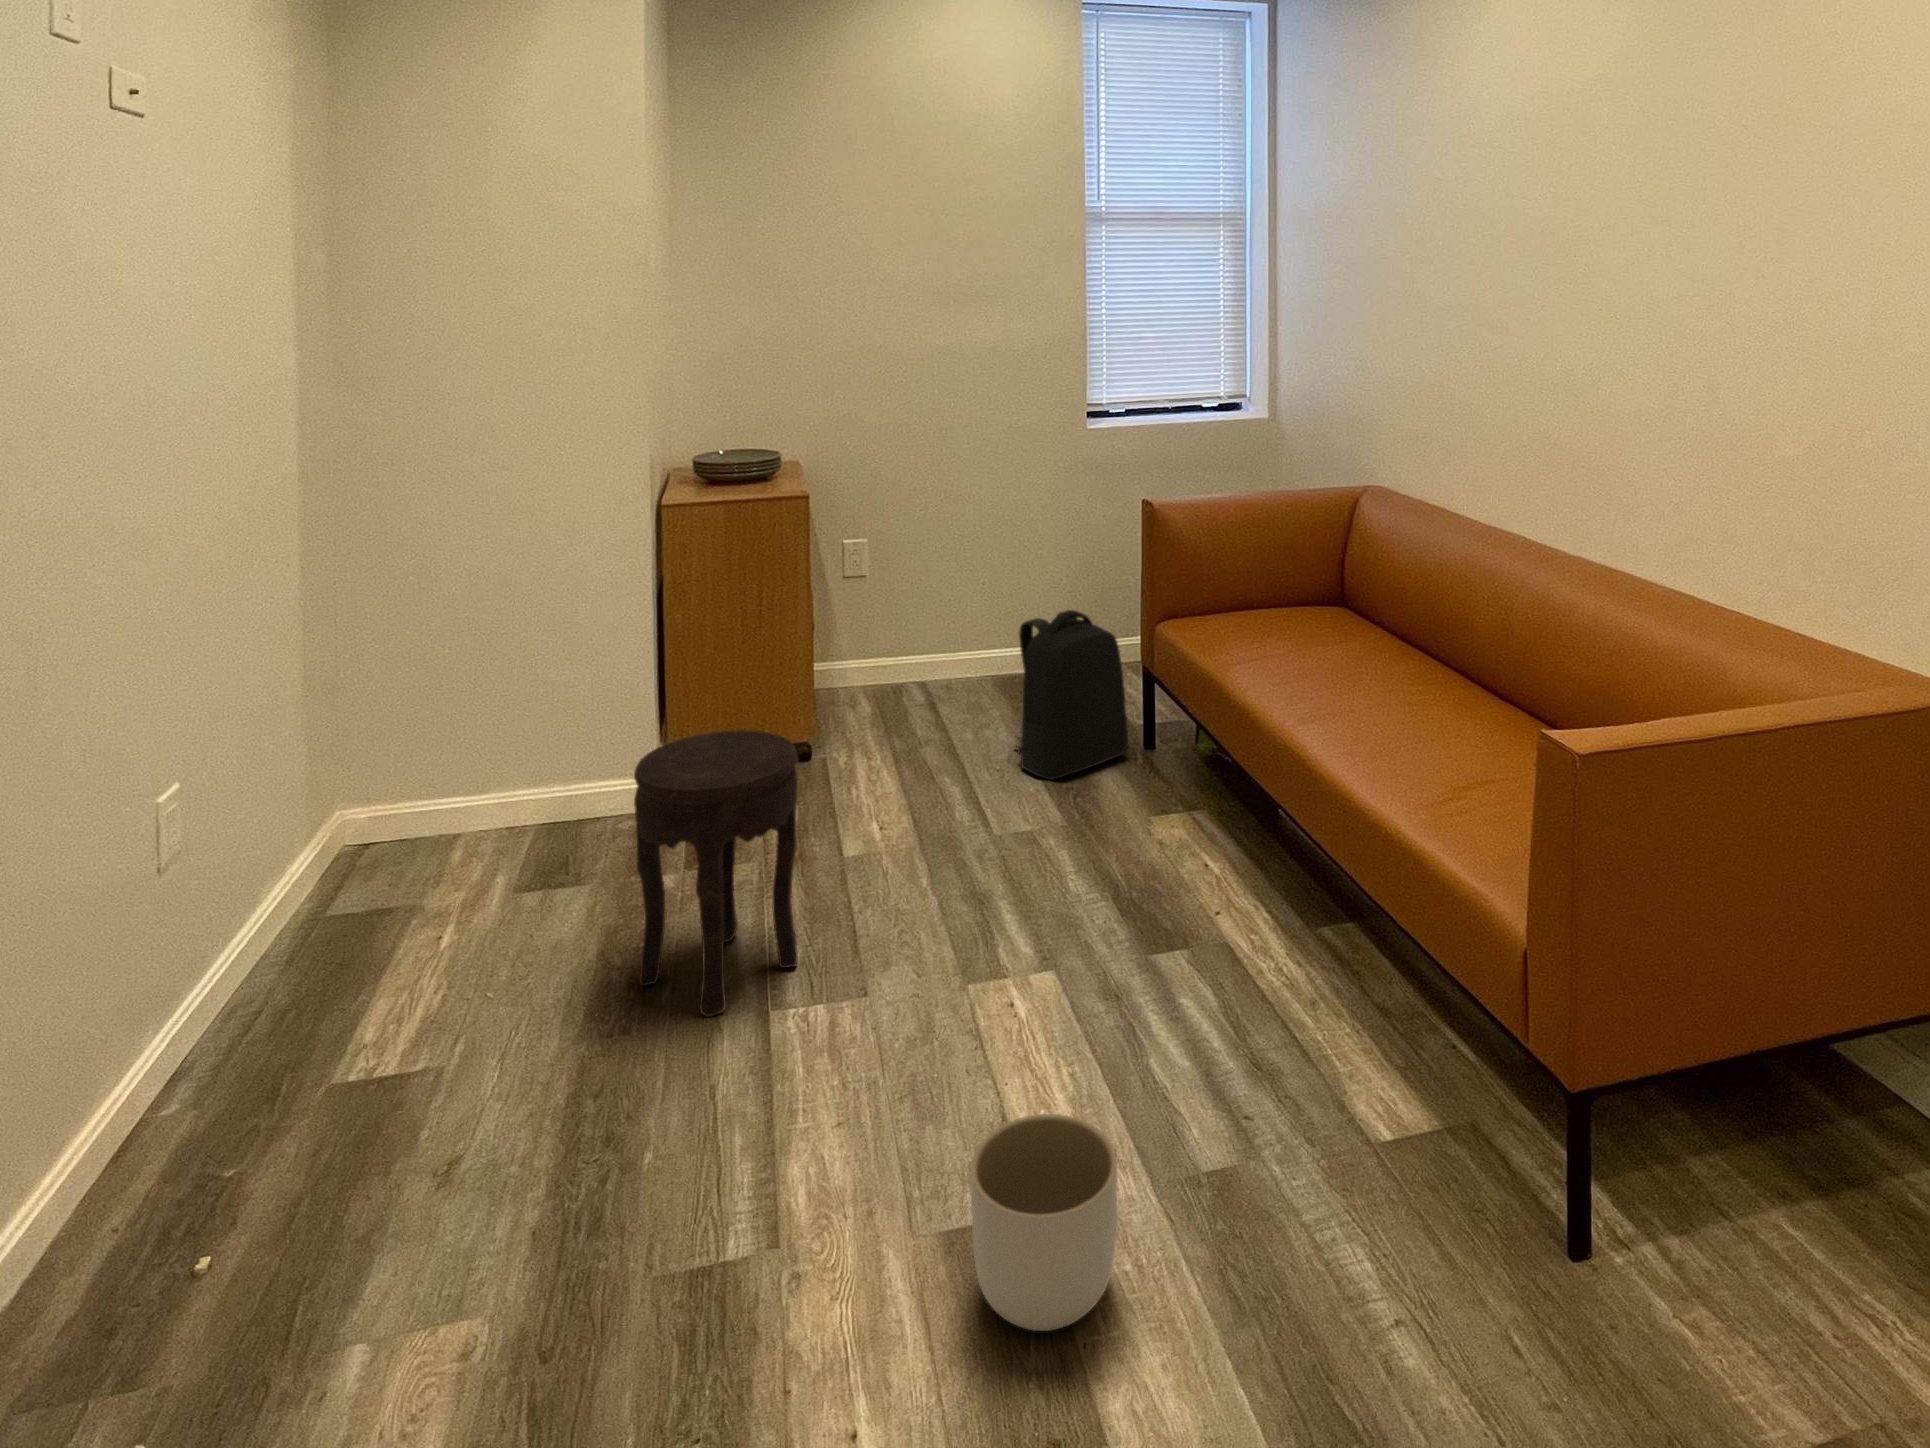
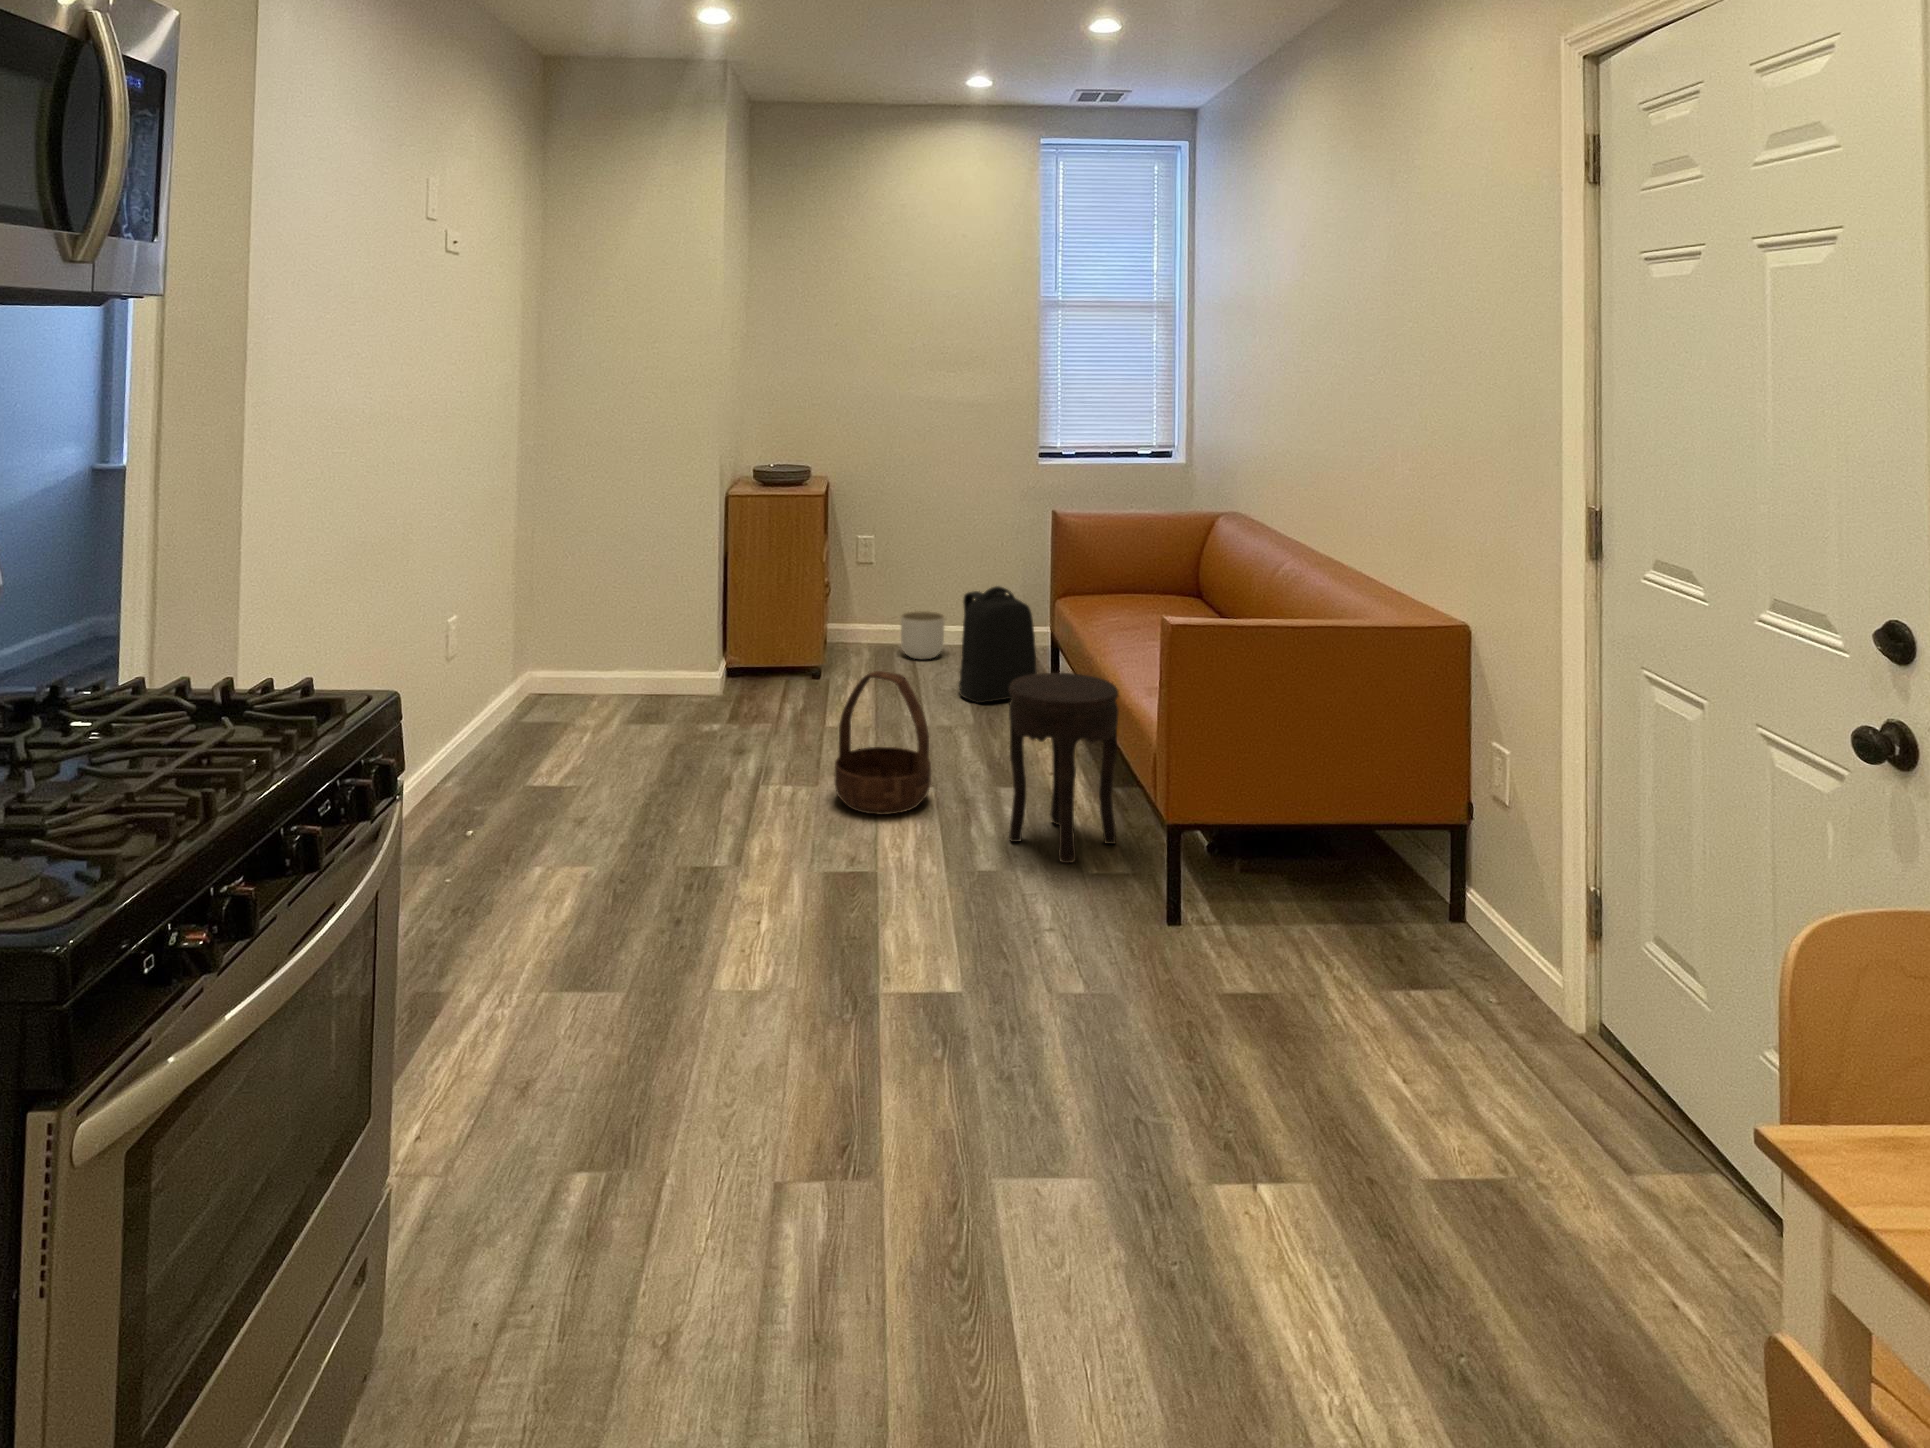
side table: present [634,730,798,1017] -> present [1009,673,1119,864]
basket: none [905,806,1063,1054] -> present [834,671,931,815]
planter: present [970,1114,1118,1331] -> present [901,611,945,659]

